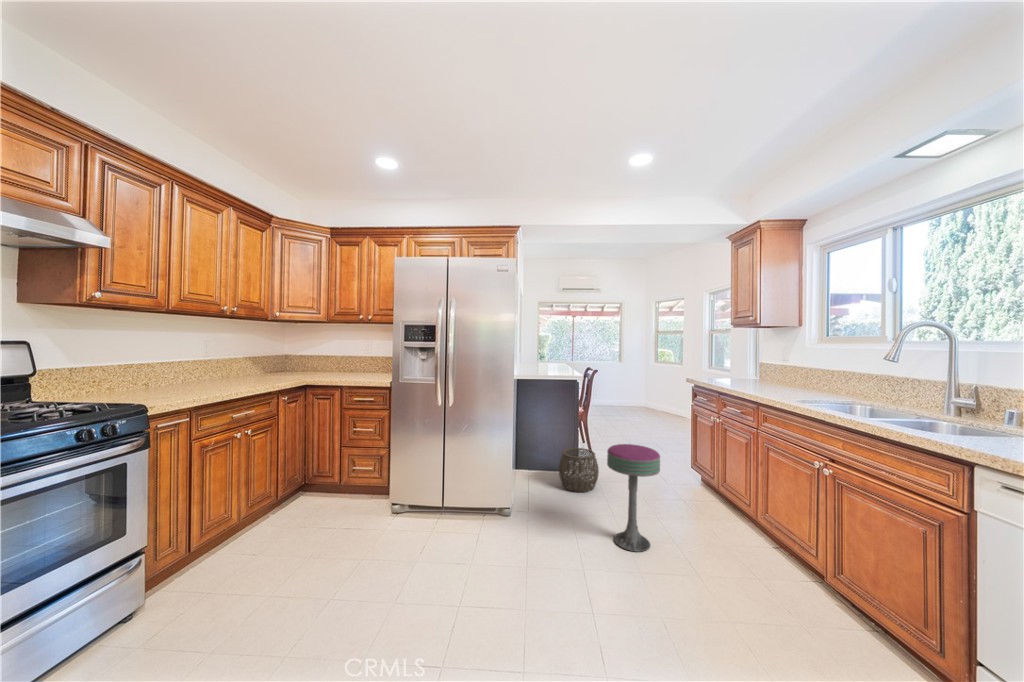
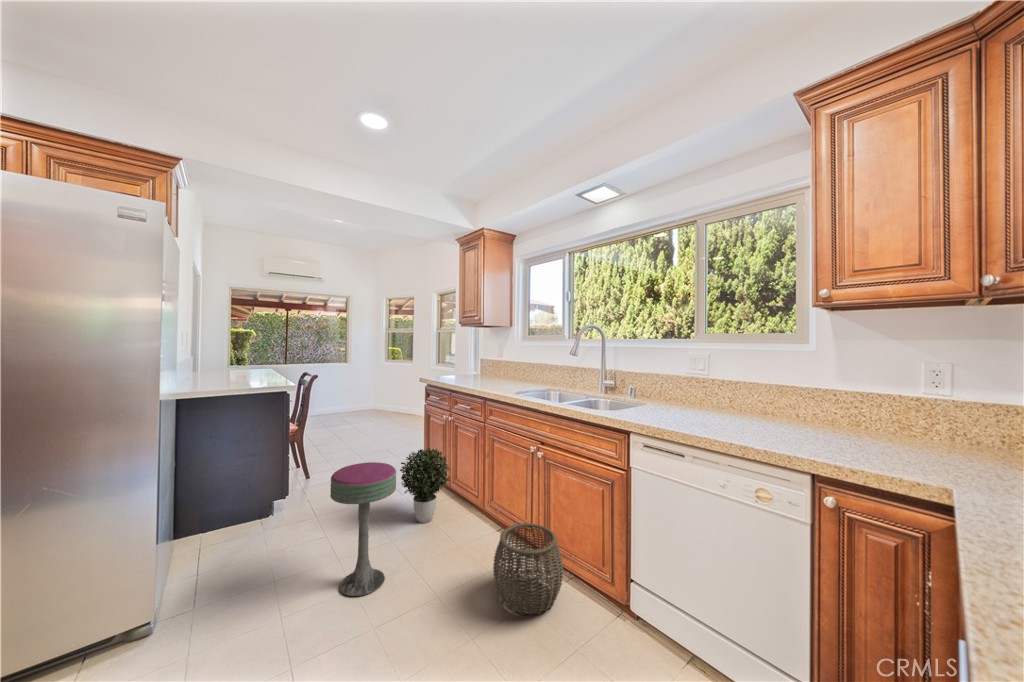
potted plant: none [665,444,718,515] -> present [400,448,451,523]
woven basket: present [559,448,599,492] -> present [493,523,563,615]

